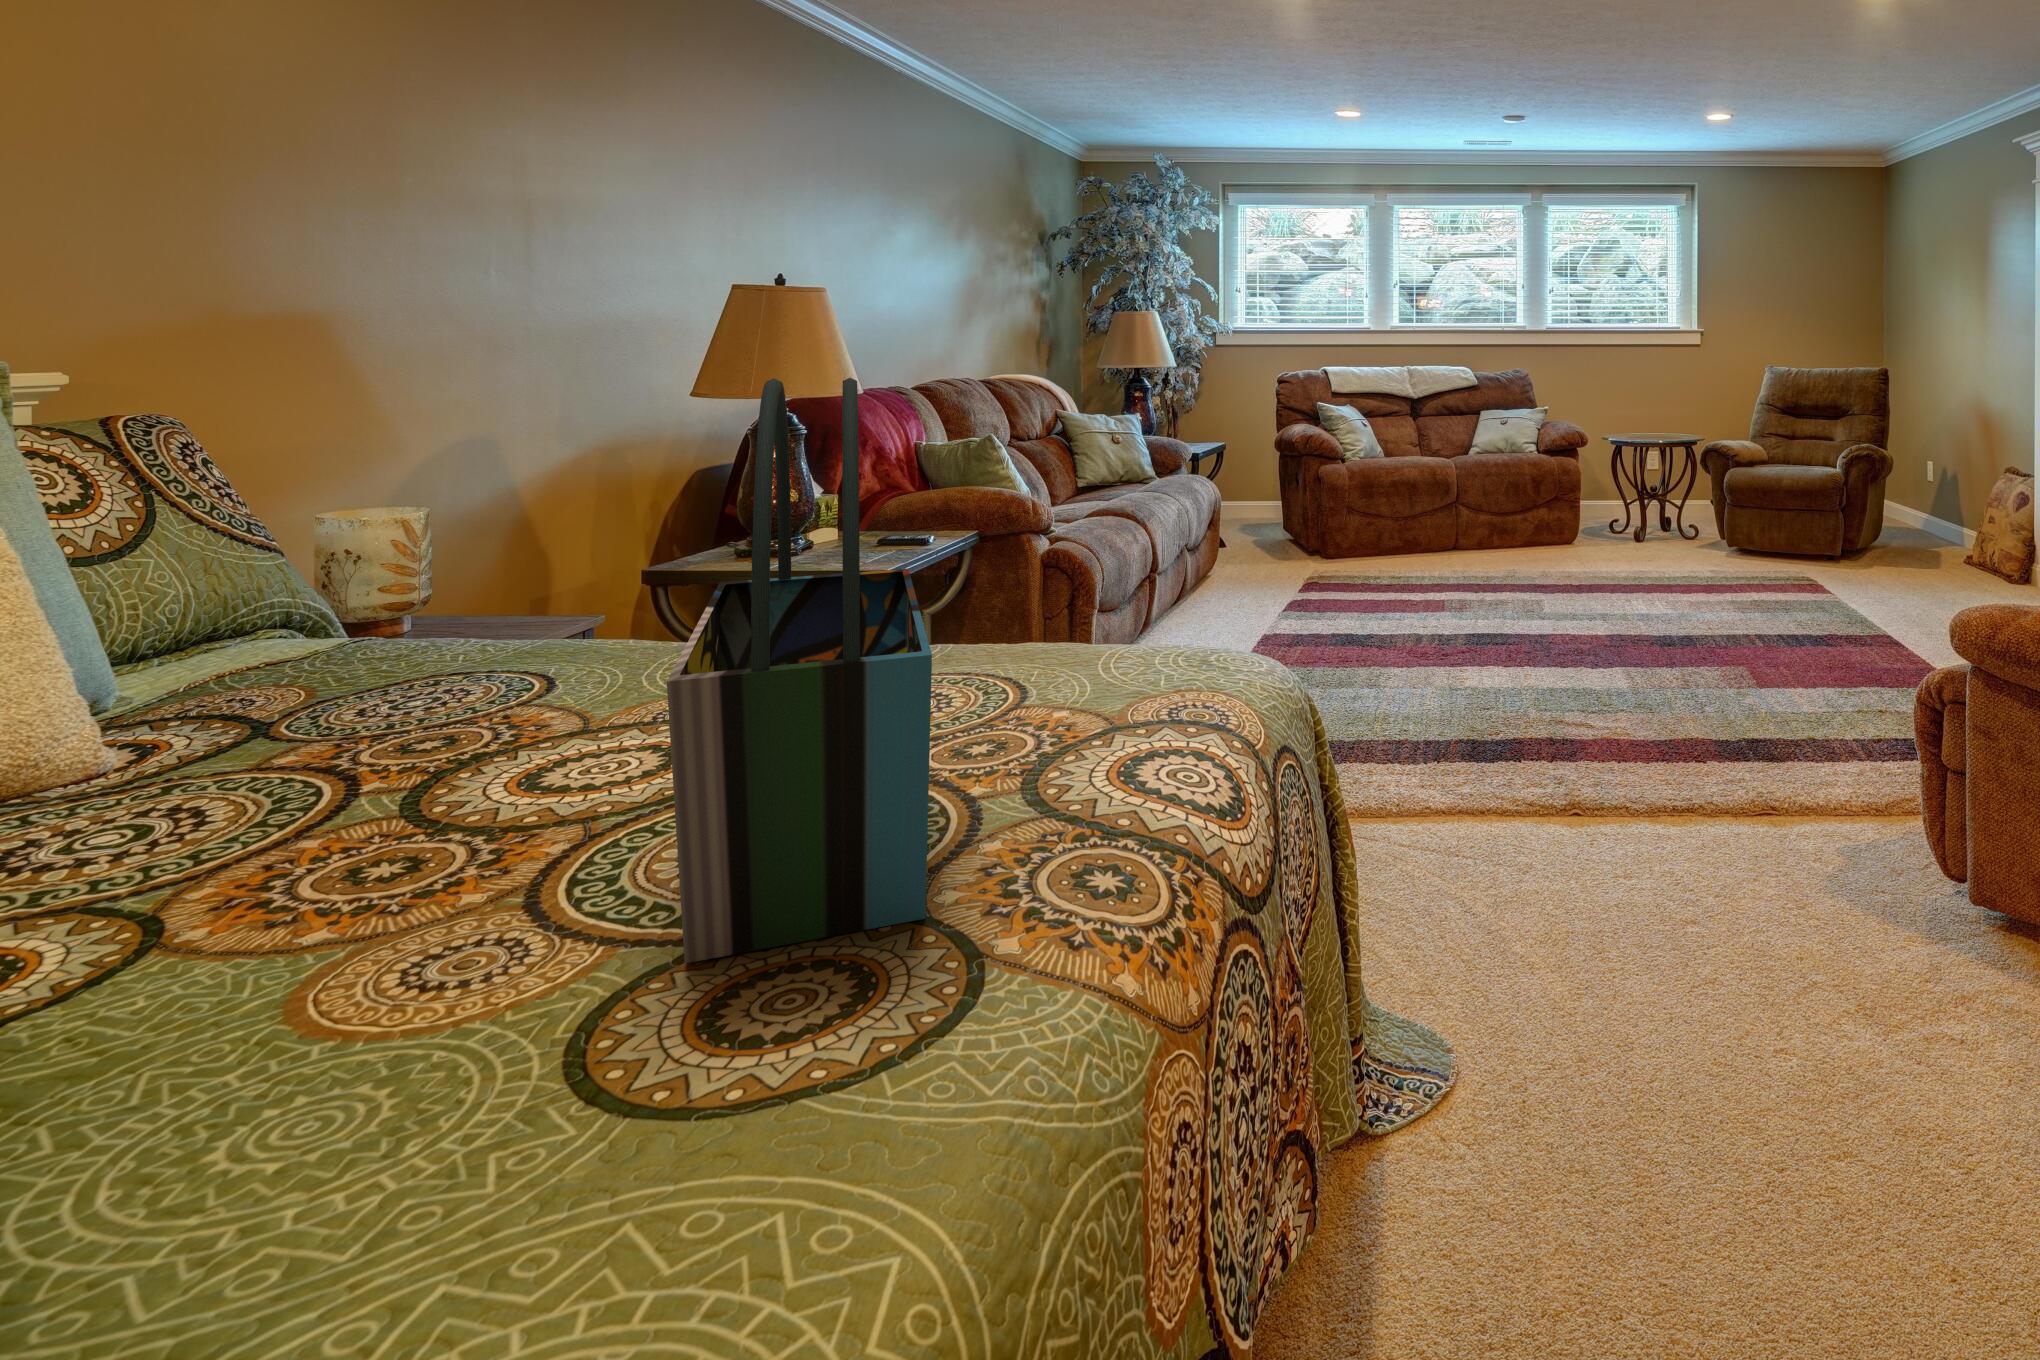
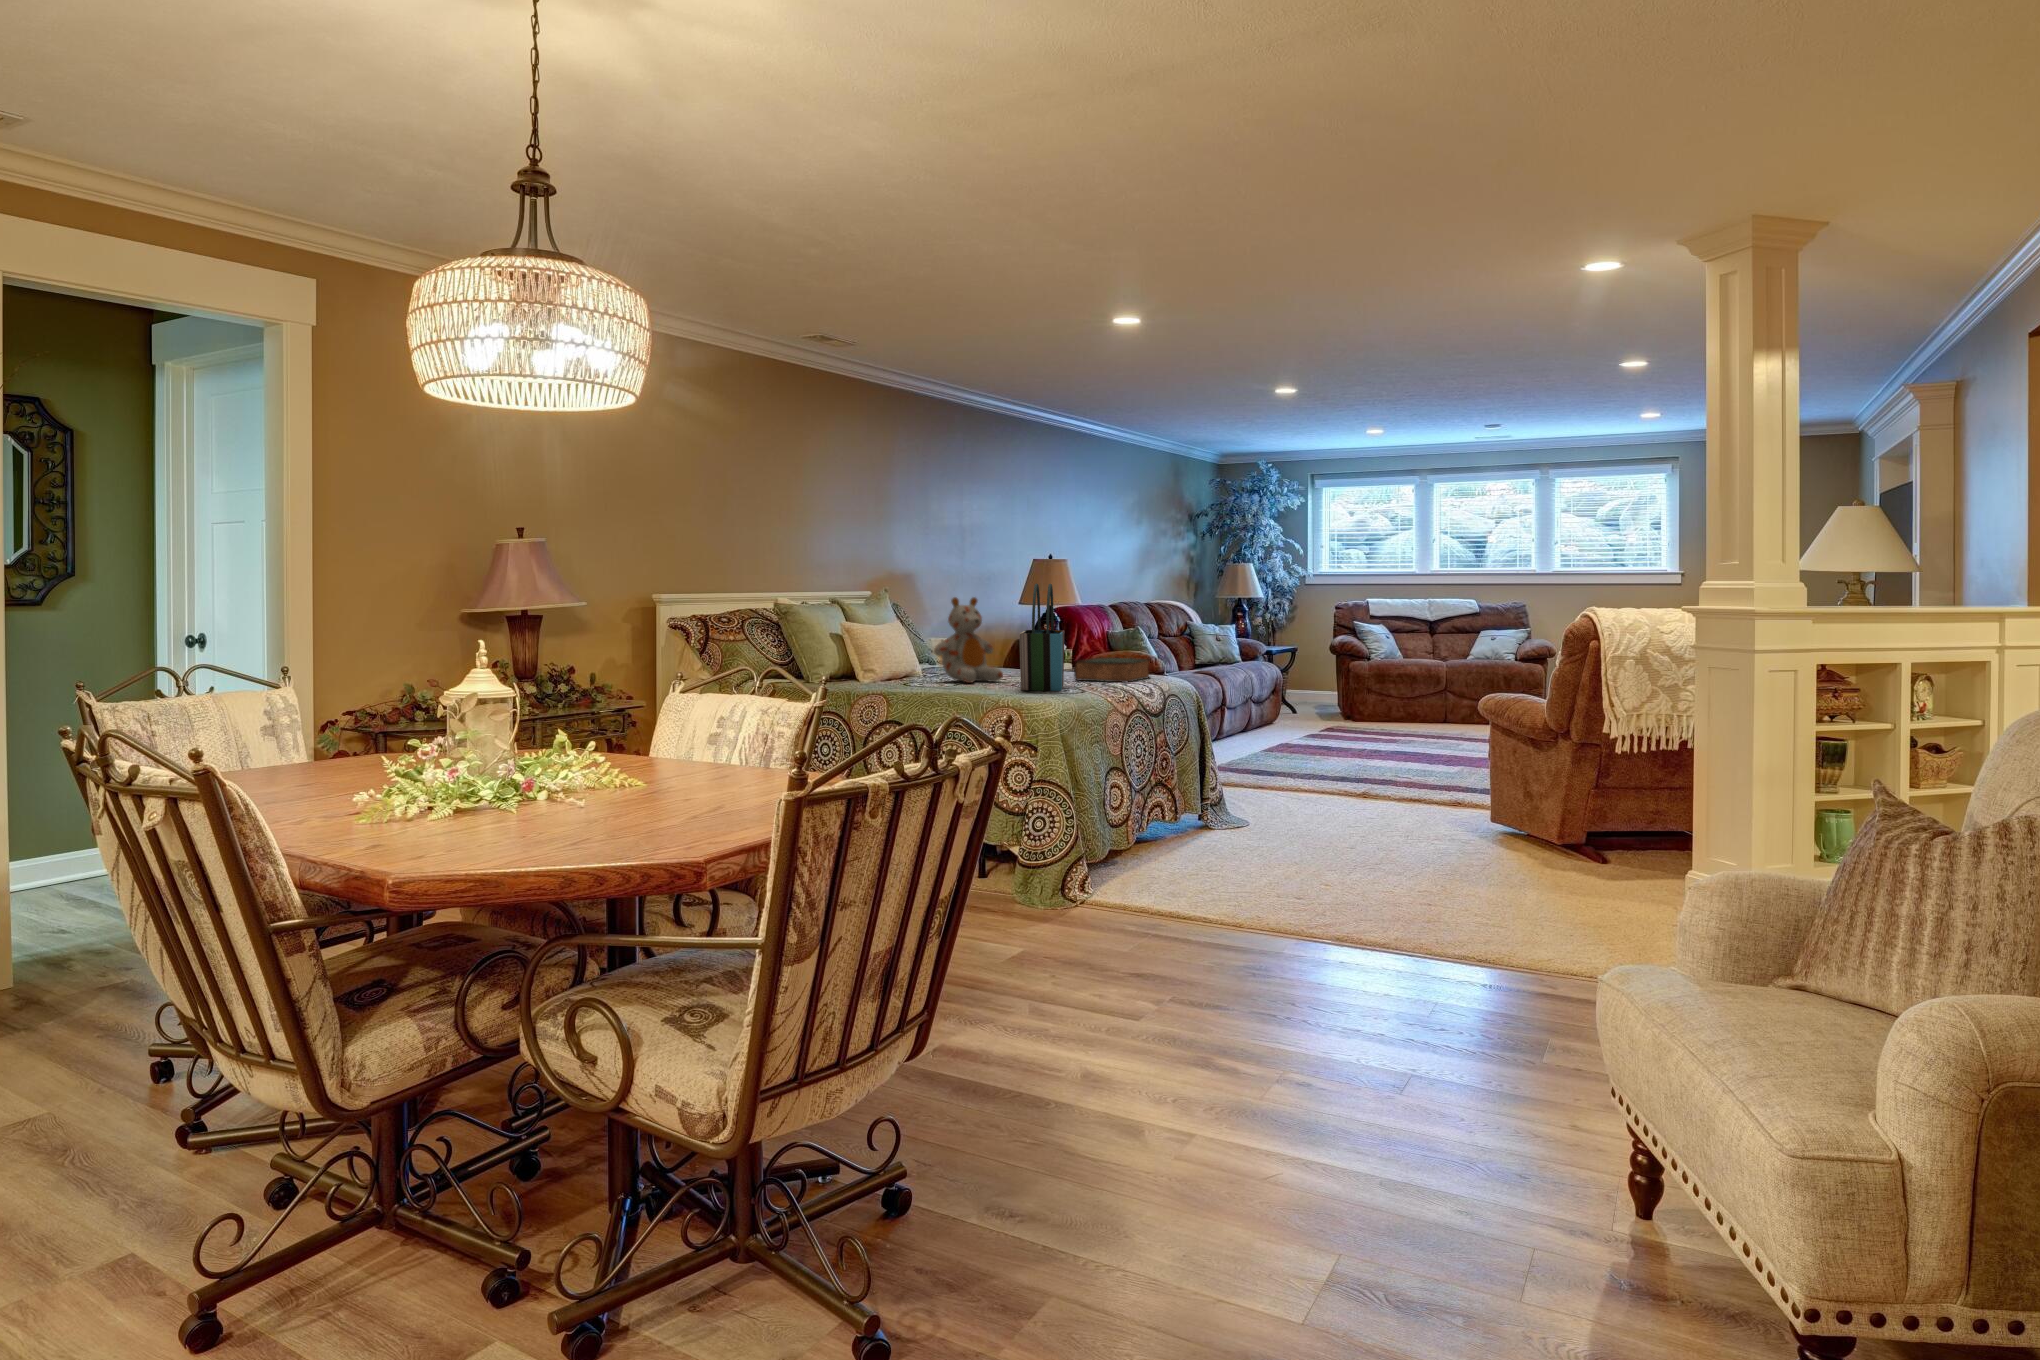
stuffed bear: none [191,430,607,851] -> present [934,597,1003,683]
book: none [933,603,1189,730] -> present [1074,658,1150,682]

